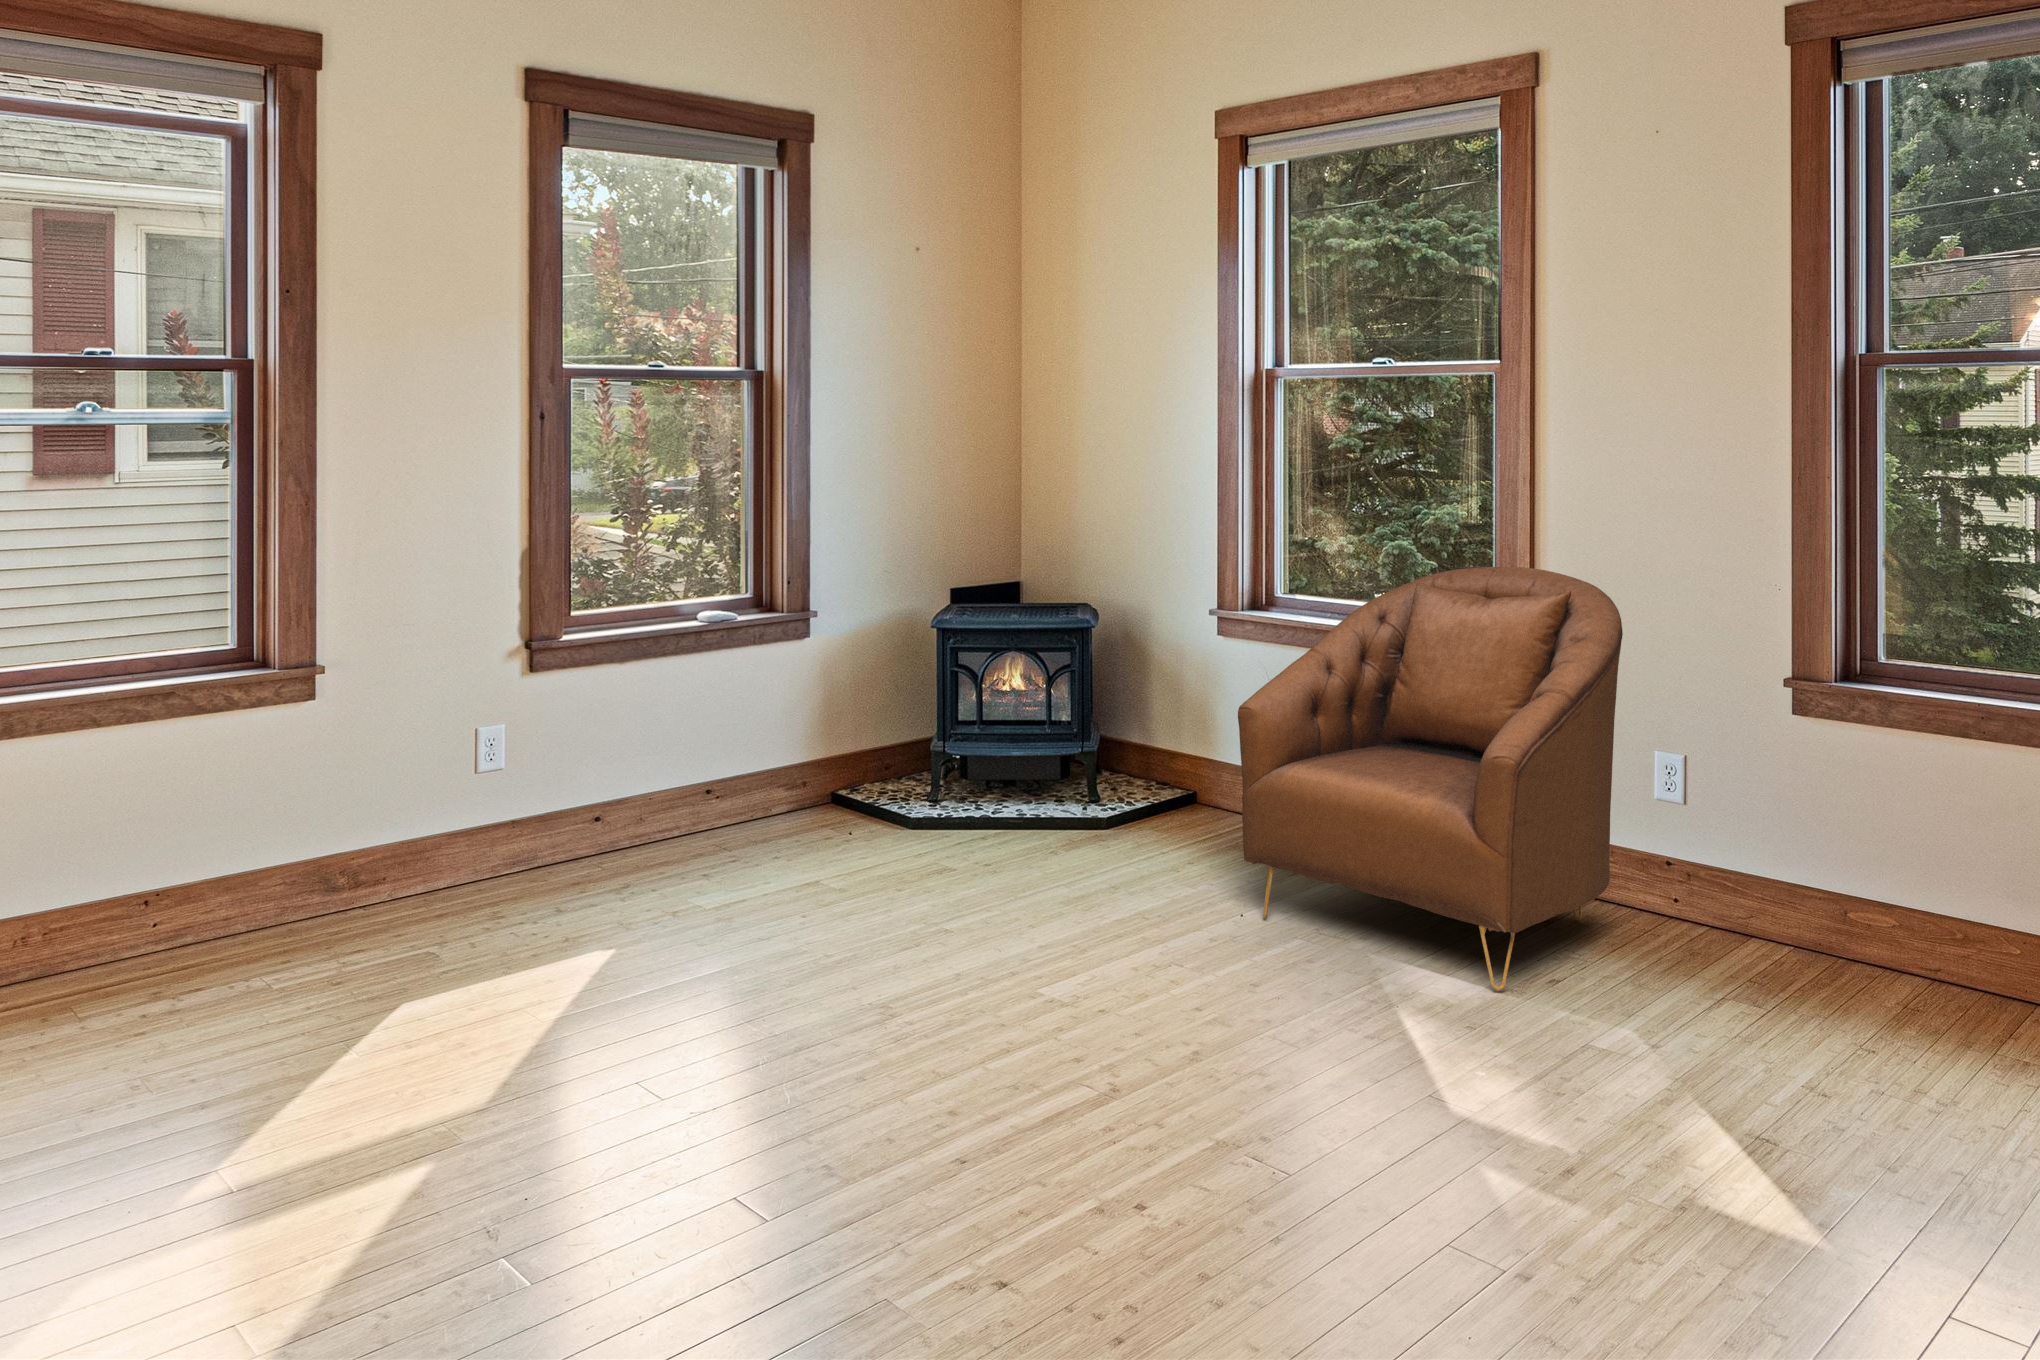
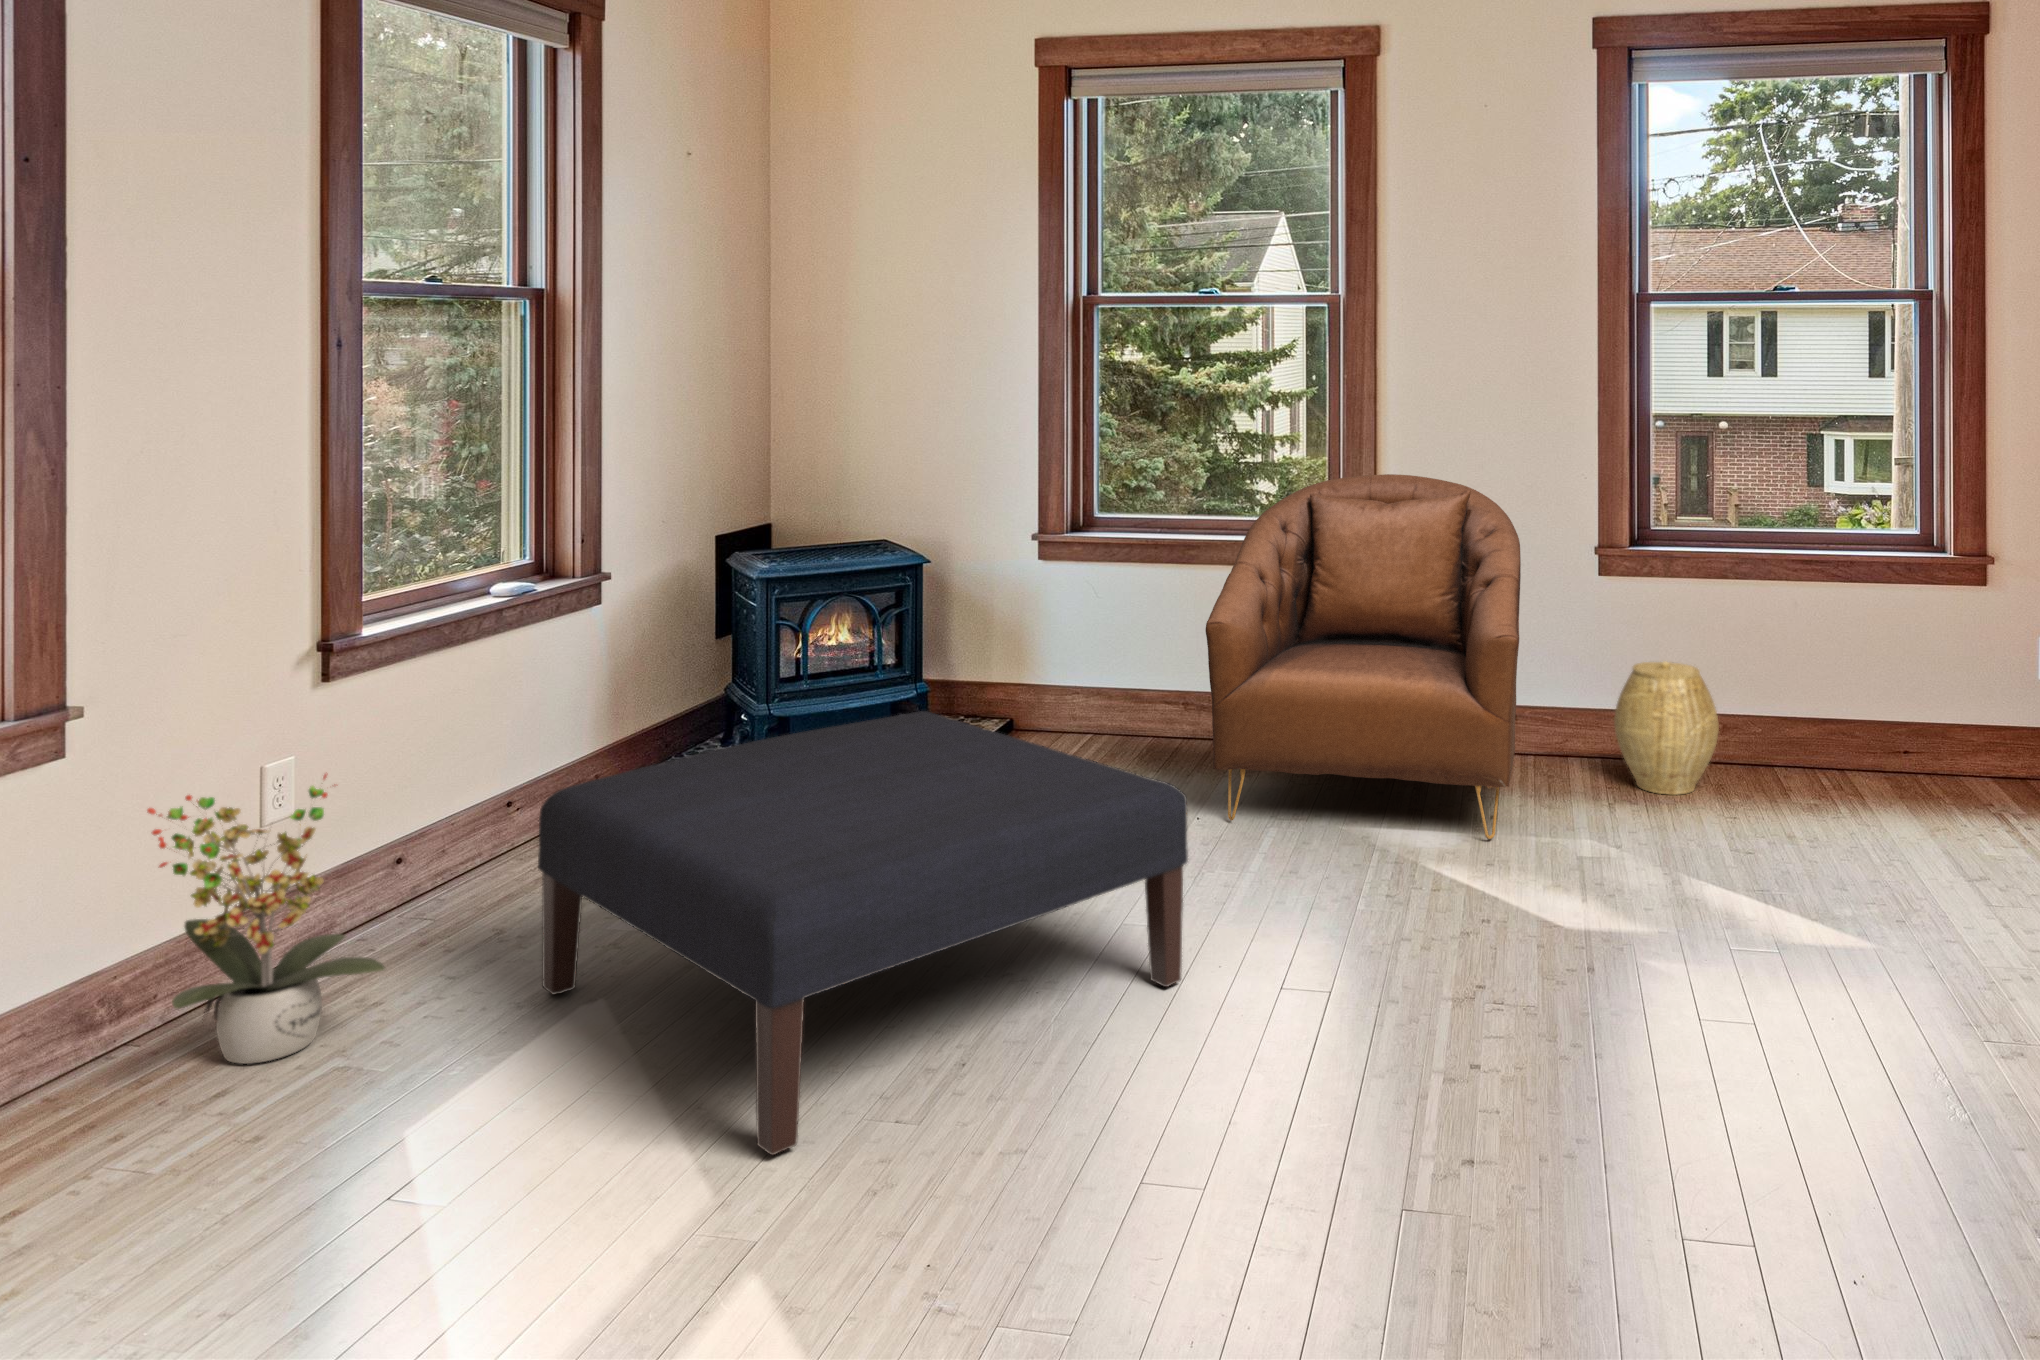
potted plant: none [324,735,483,937] -> present [147,774,385,1064]
ottoman: none [552,756,1010,1077] -> present [538,711,1188,1155]
woven basket: none [1747,822,1886,995] -> present [1614,661,1719,795]

